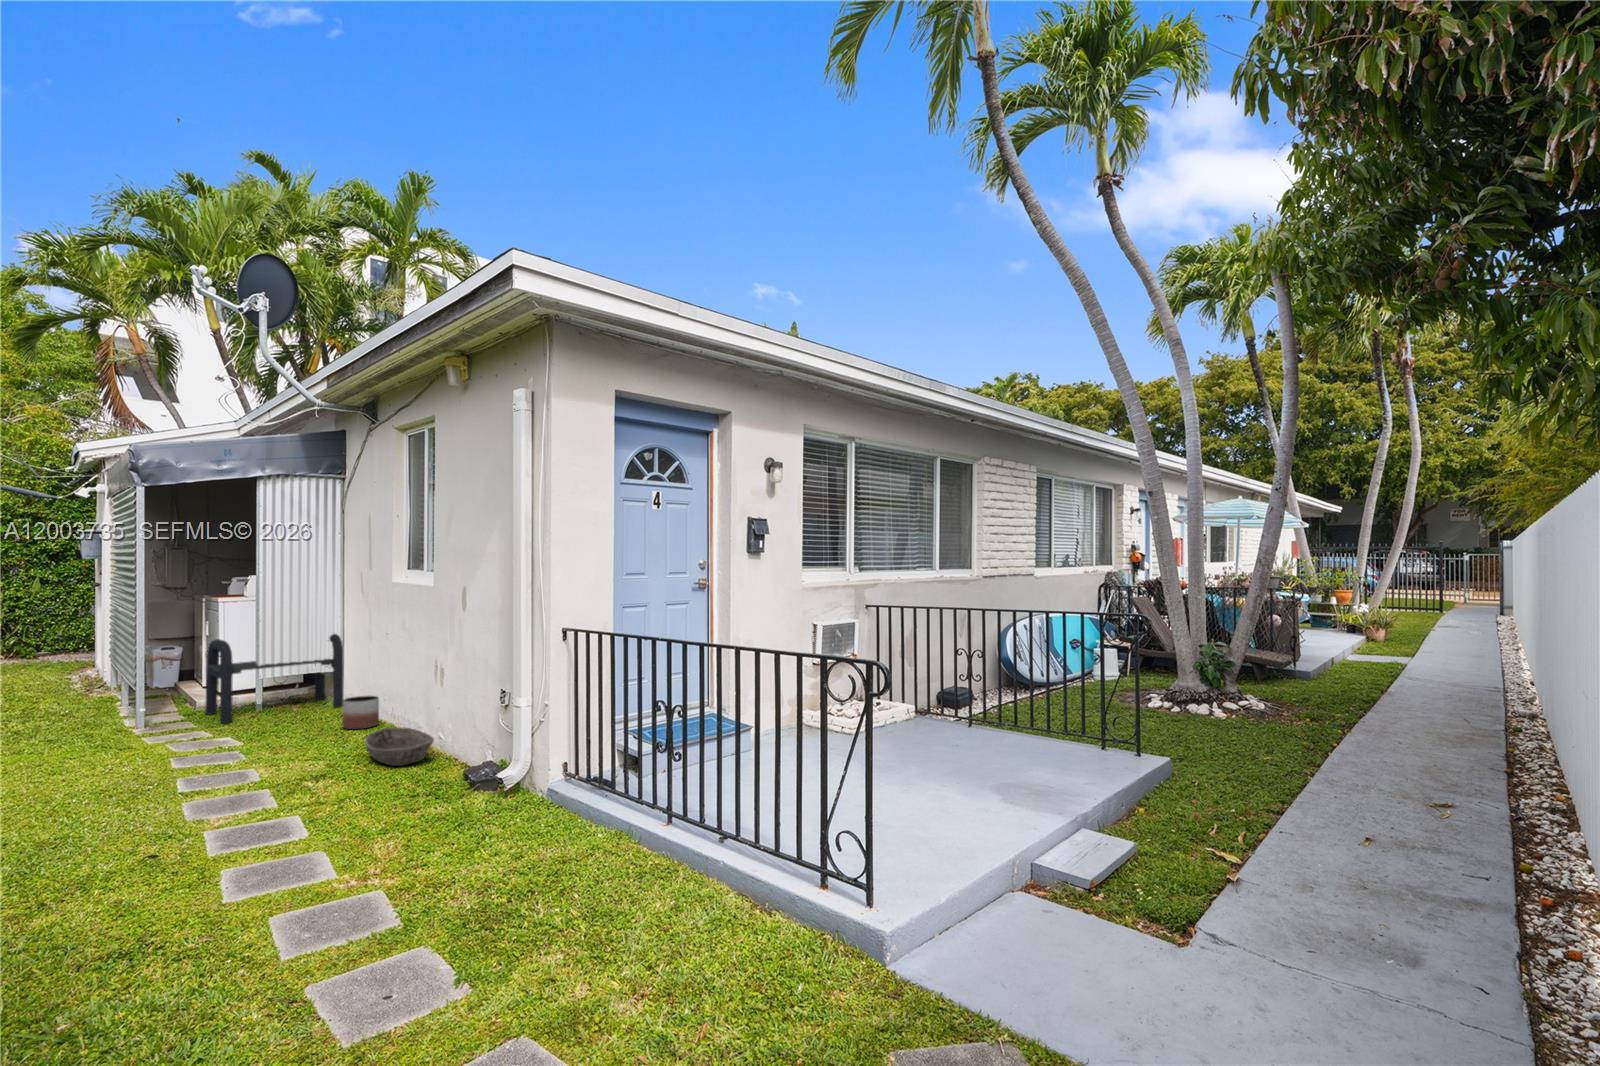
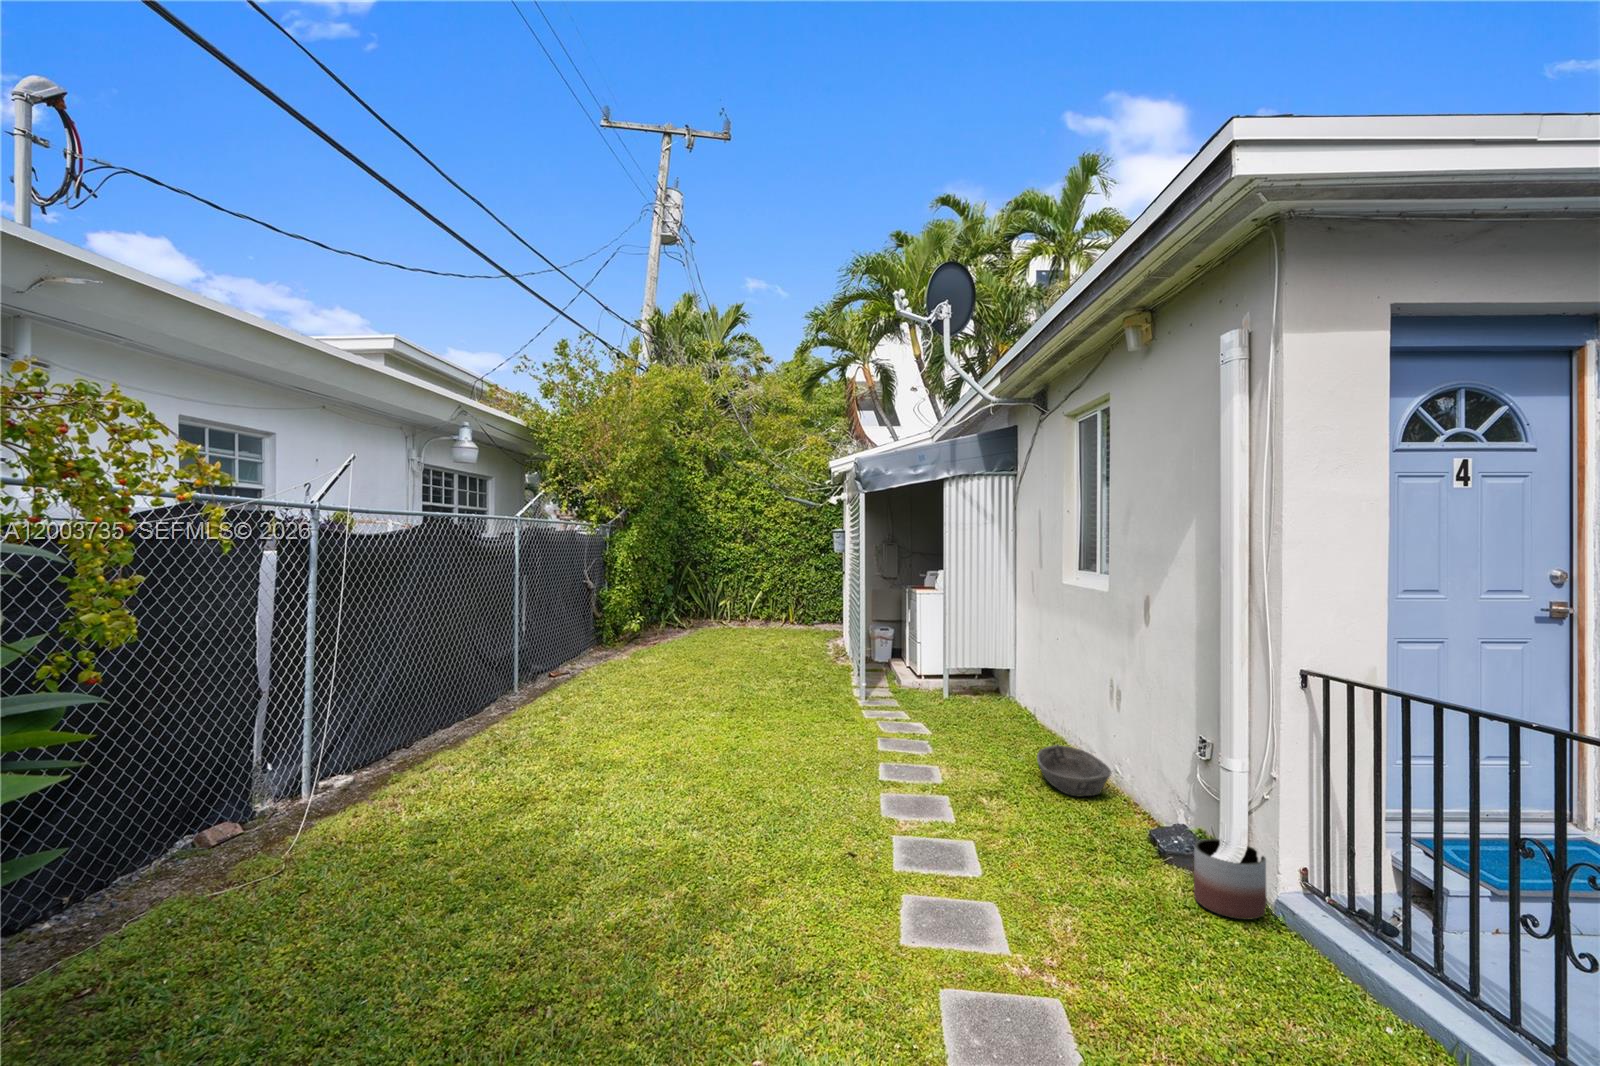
bench: present [205,634,343,724] -> none [906,627,1016,706]
planter: present [342,696,379,729] -> present [1194,839,1267,919]

